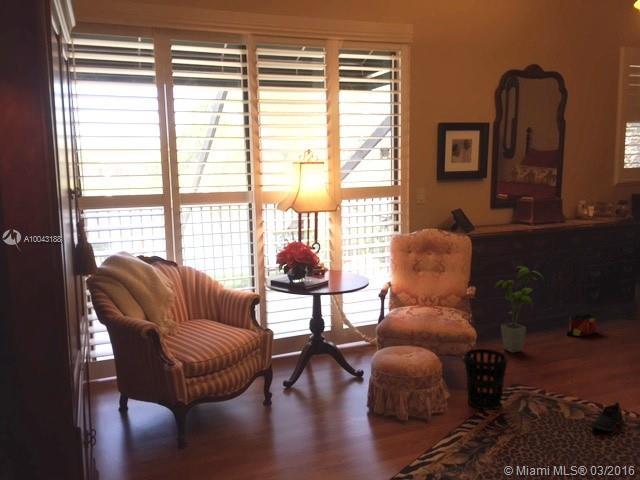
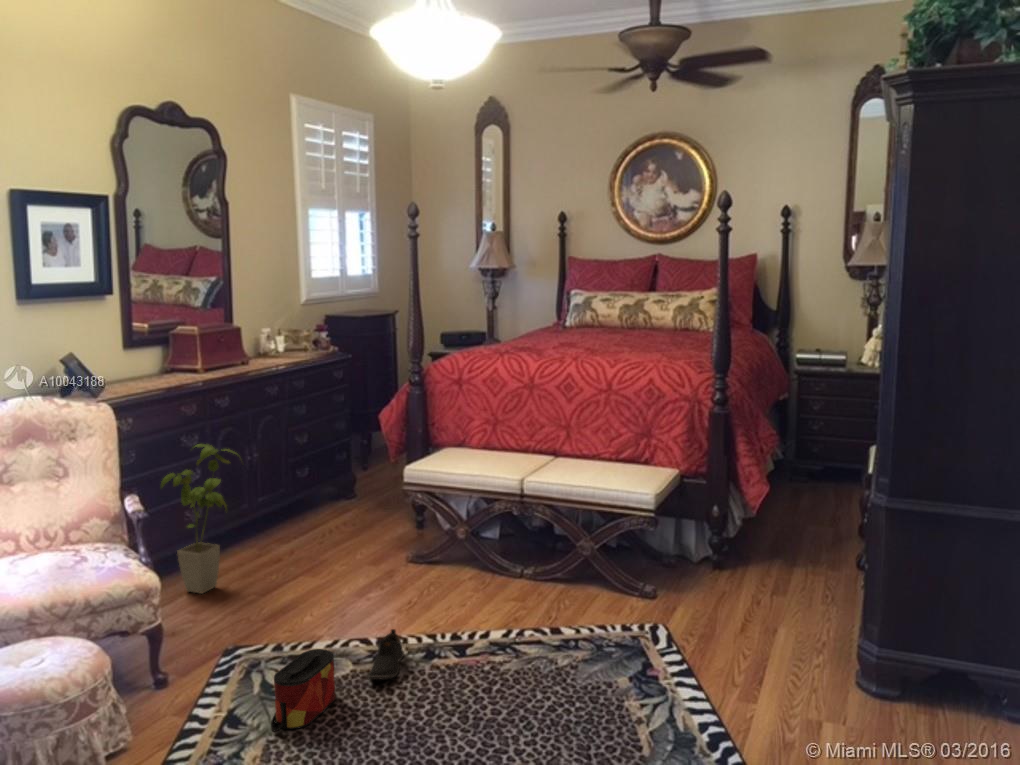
bag: present [567,313,597,337] -> present [271,649,336,731]
wastebasket: present [464,349,508,410] -> none [144,601,225,715]

